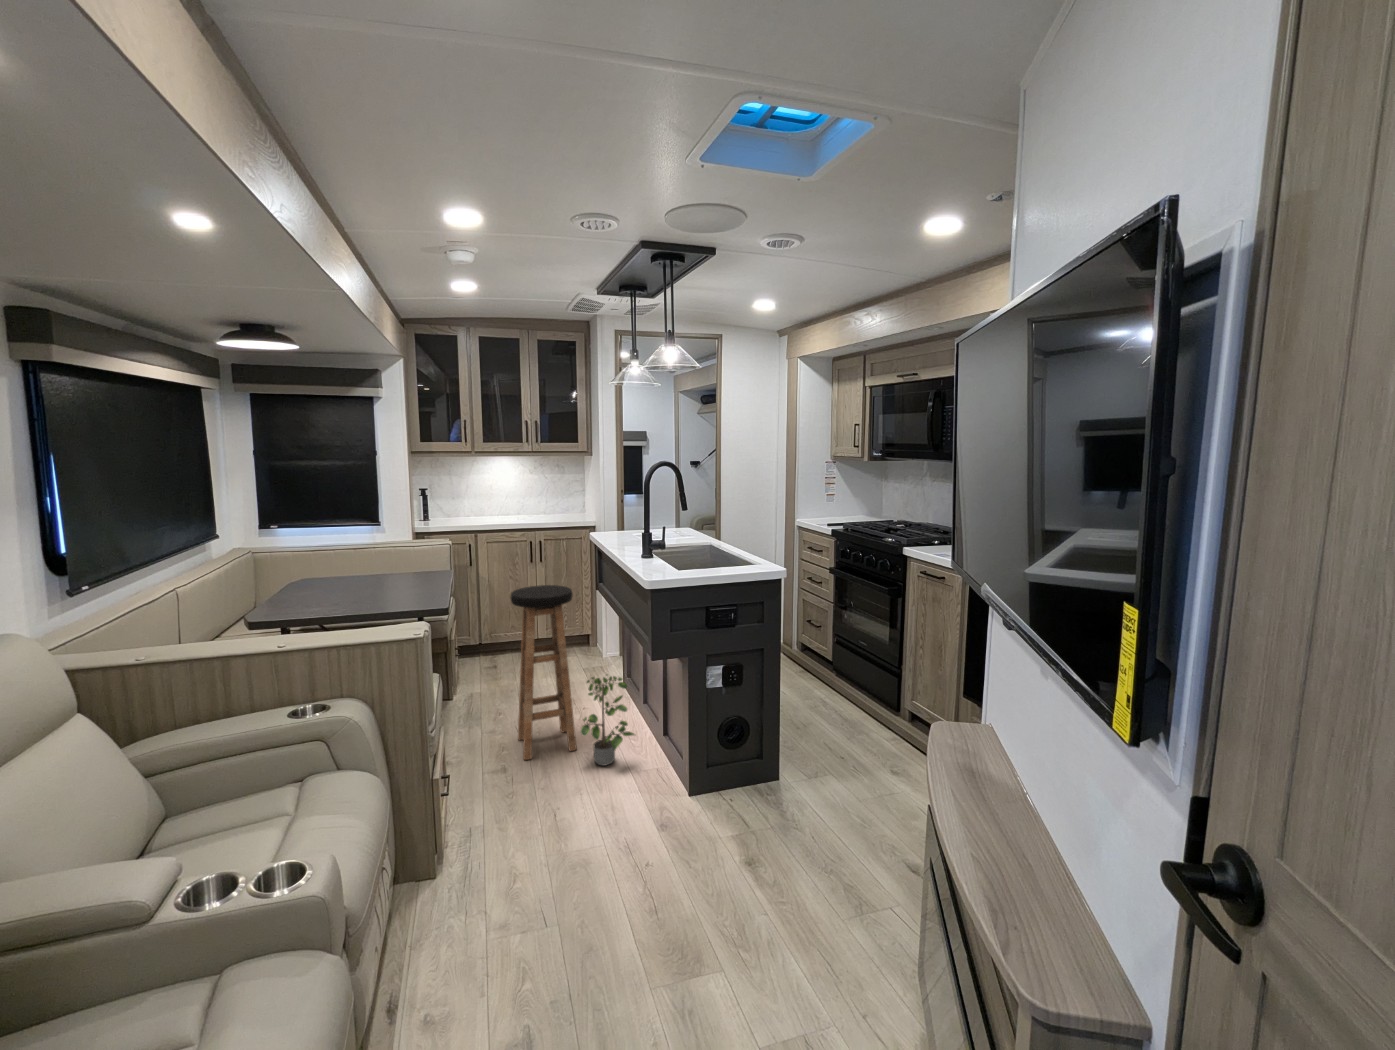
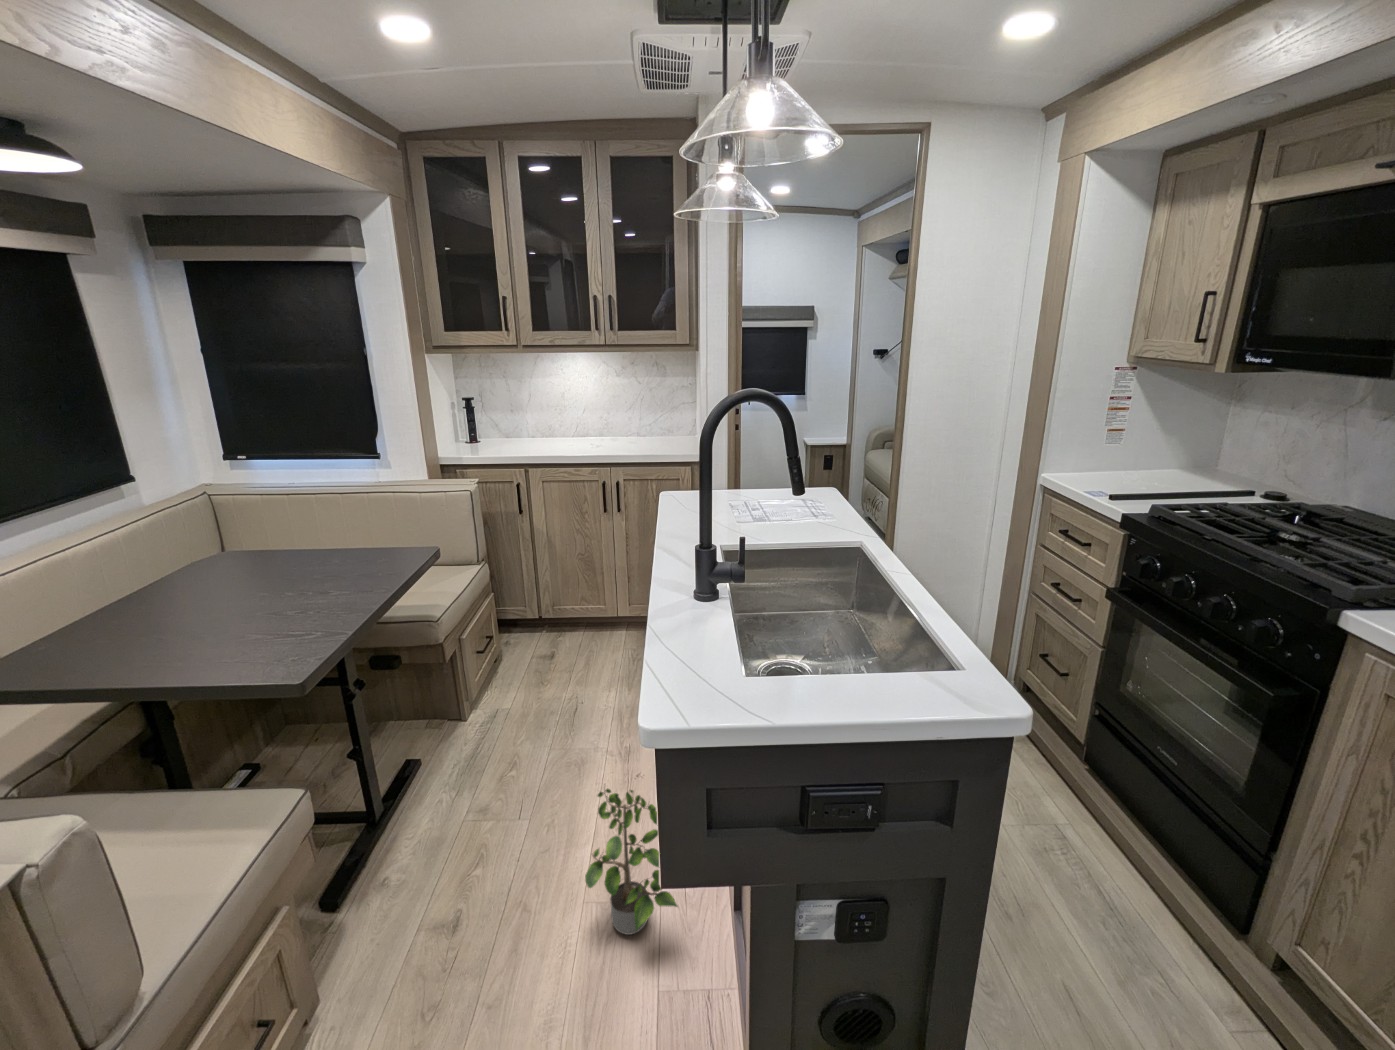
bar stool: present [511,585,577,760] -> none [483,597,600,884]

